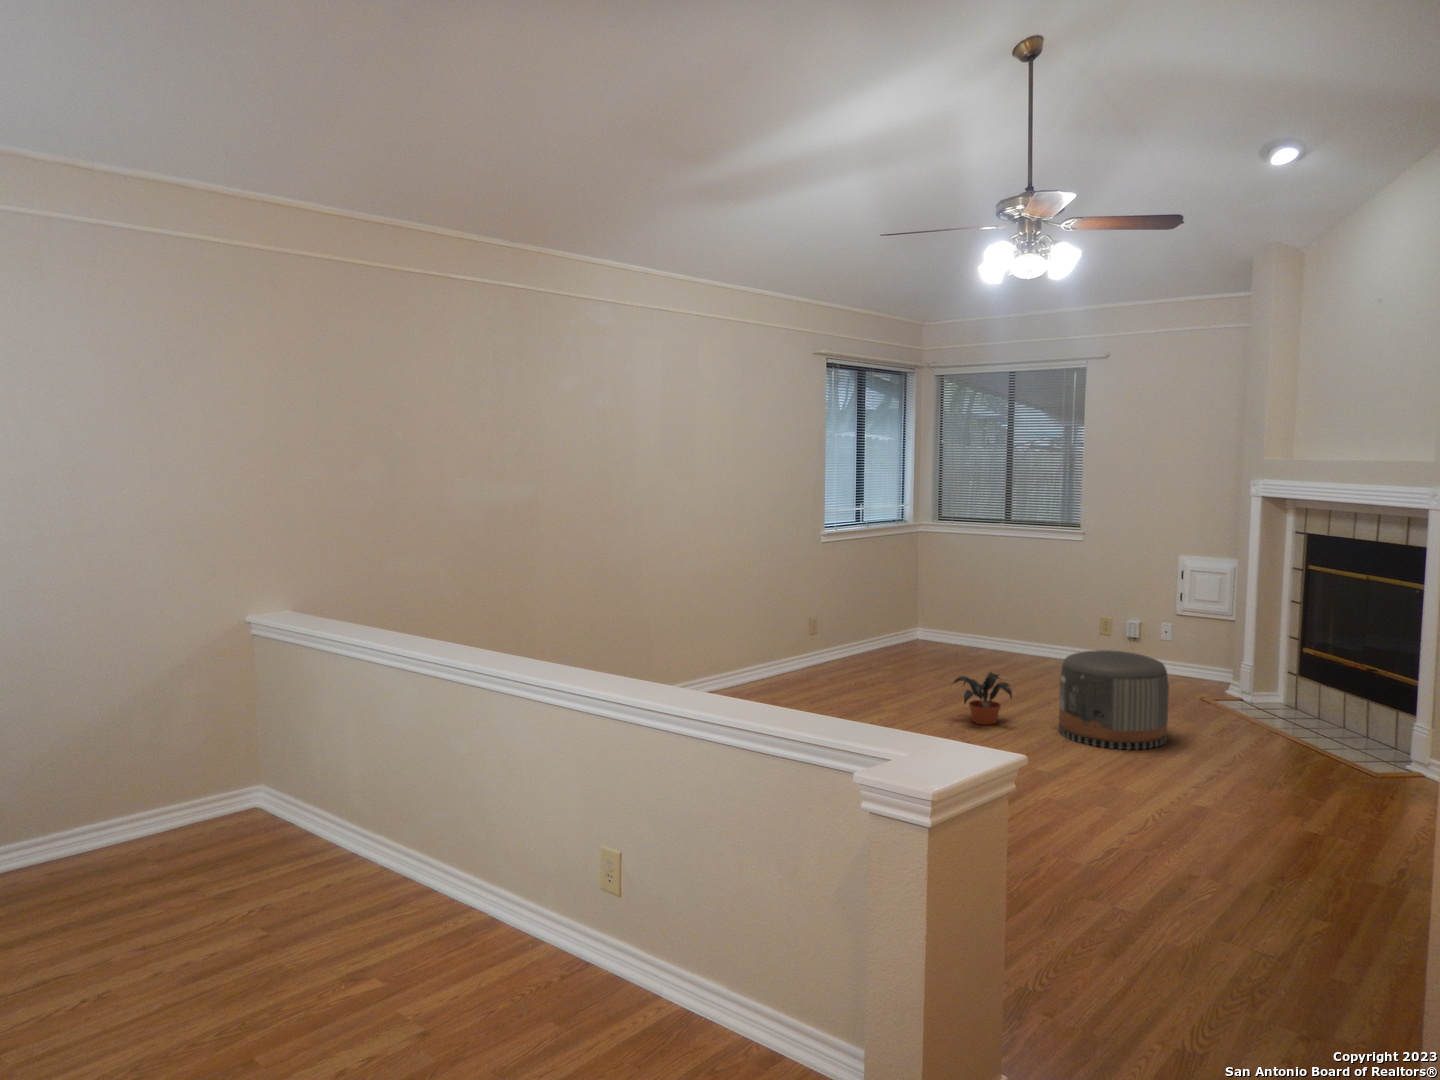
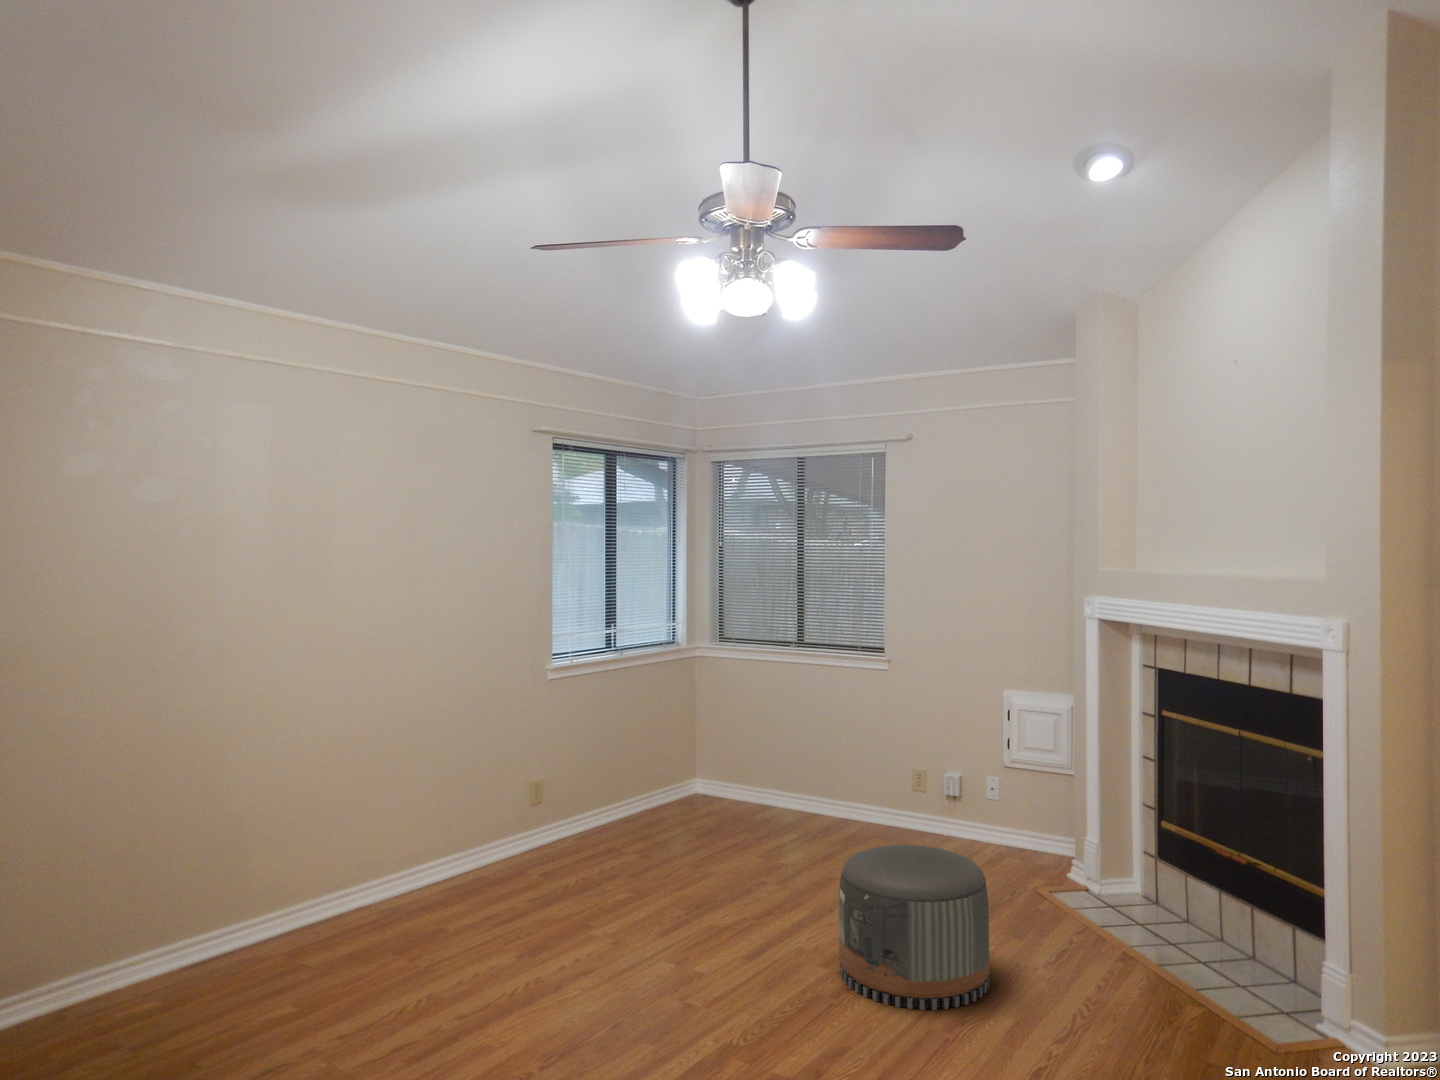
potted plant: present [953,672,1012,725] -> none [690,878,778,963]

